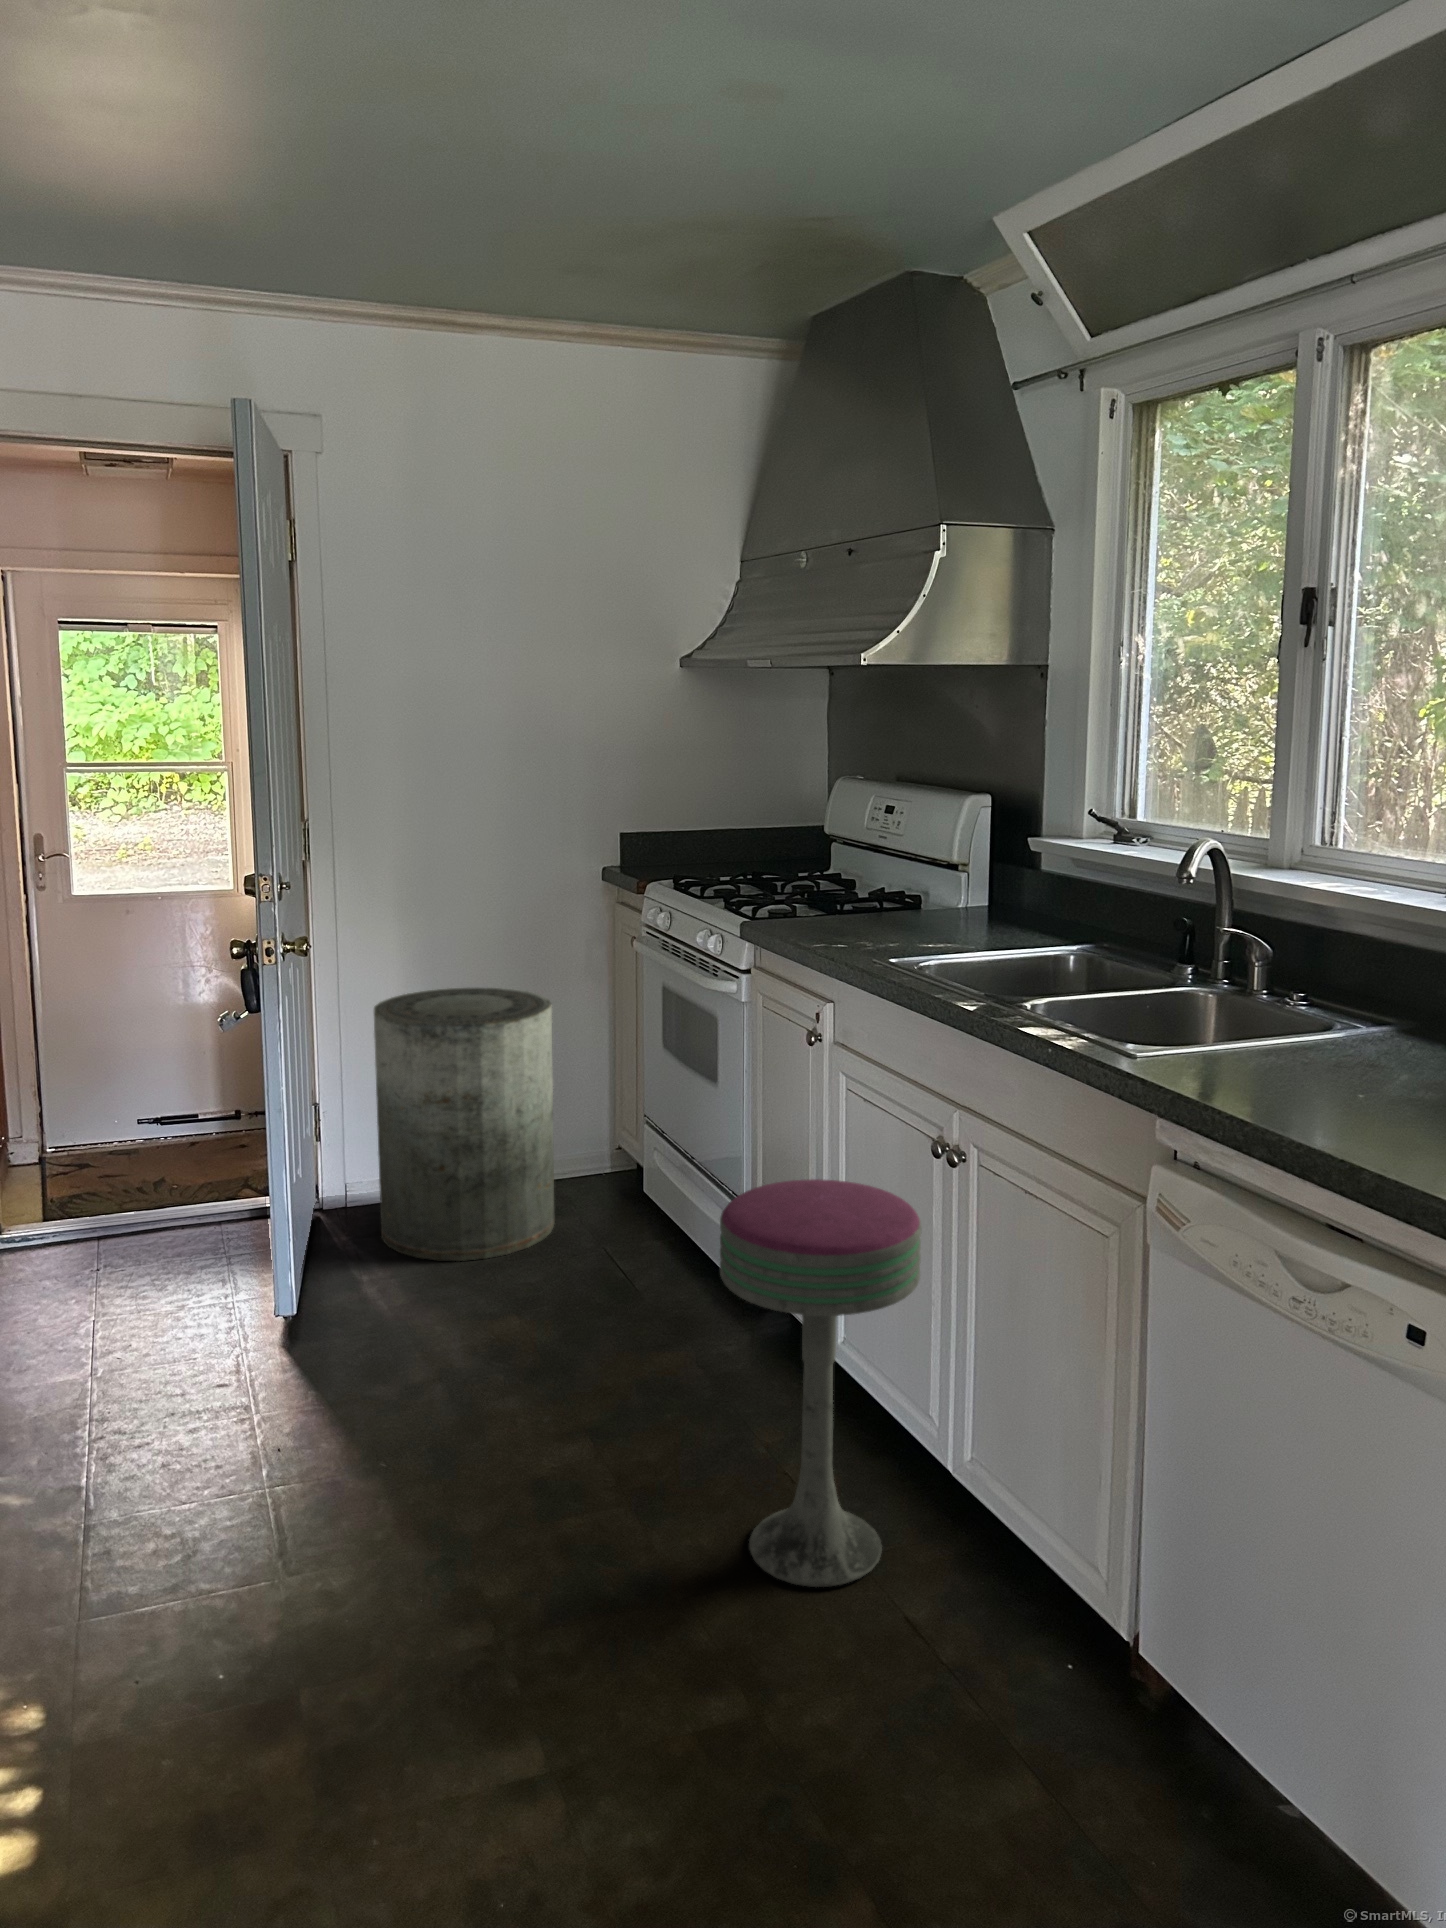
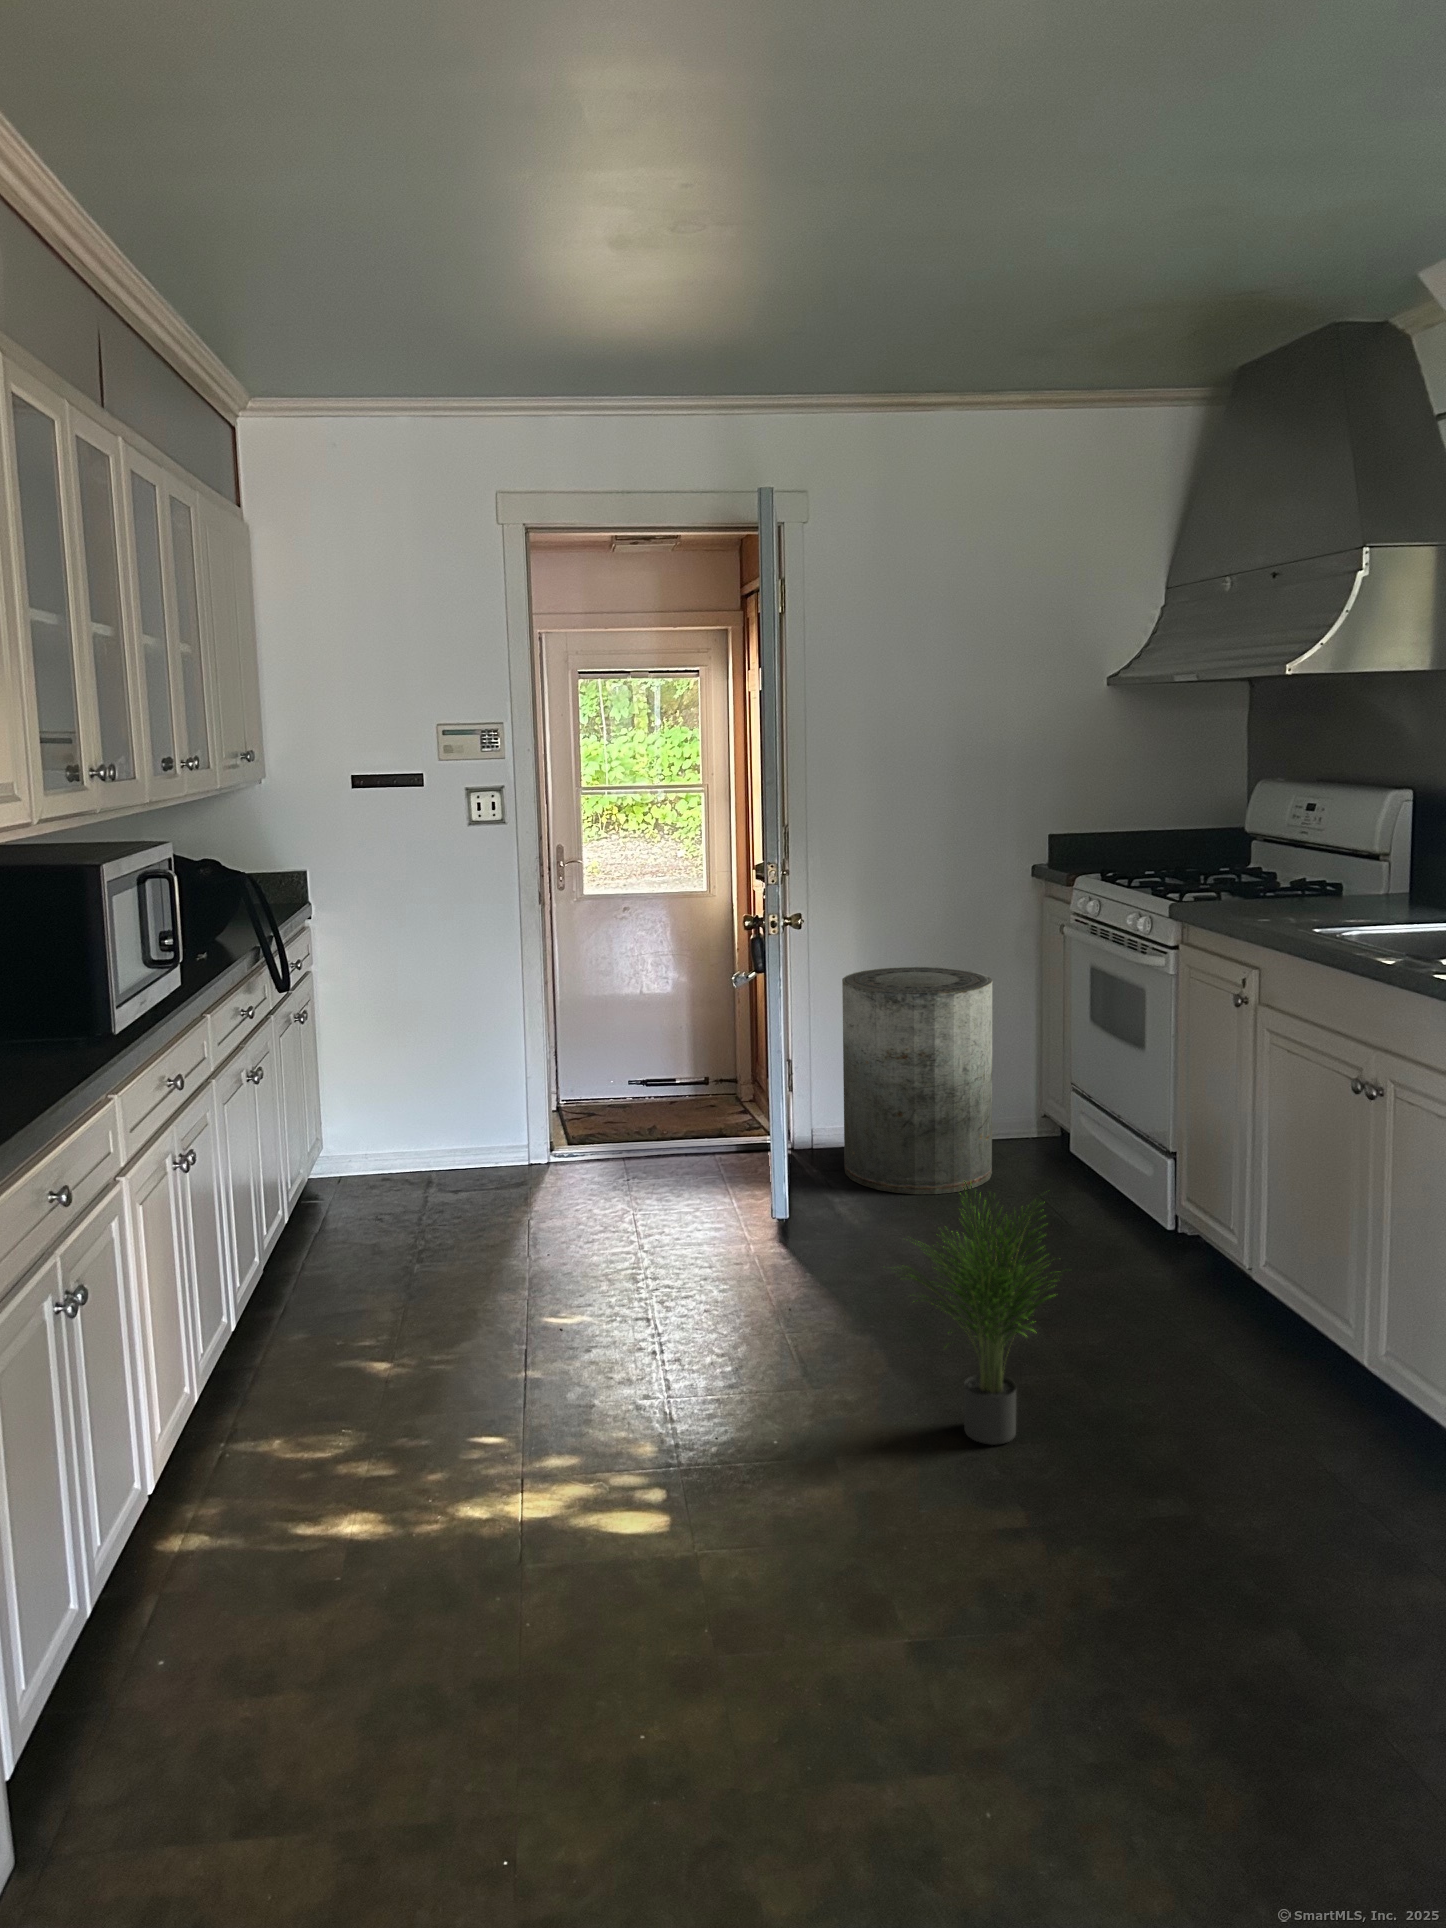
bar stool: present [720,1179,921,1587] -> none [1160,1110,1340,1444]
potted plant: none [367,1299,617,1638] -> present [905,1195,1056,1445]

